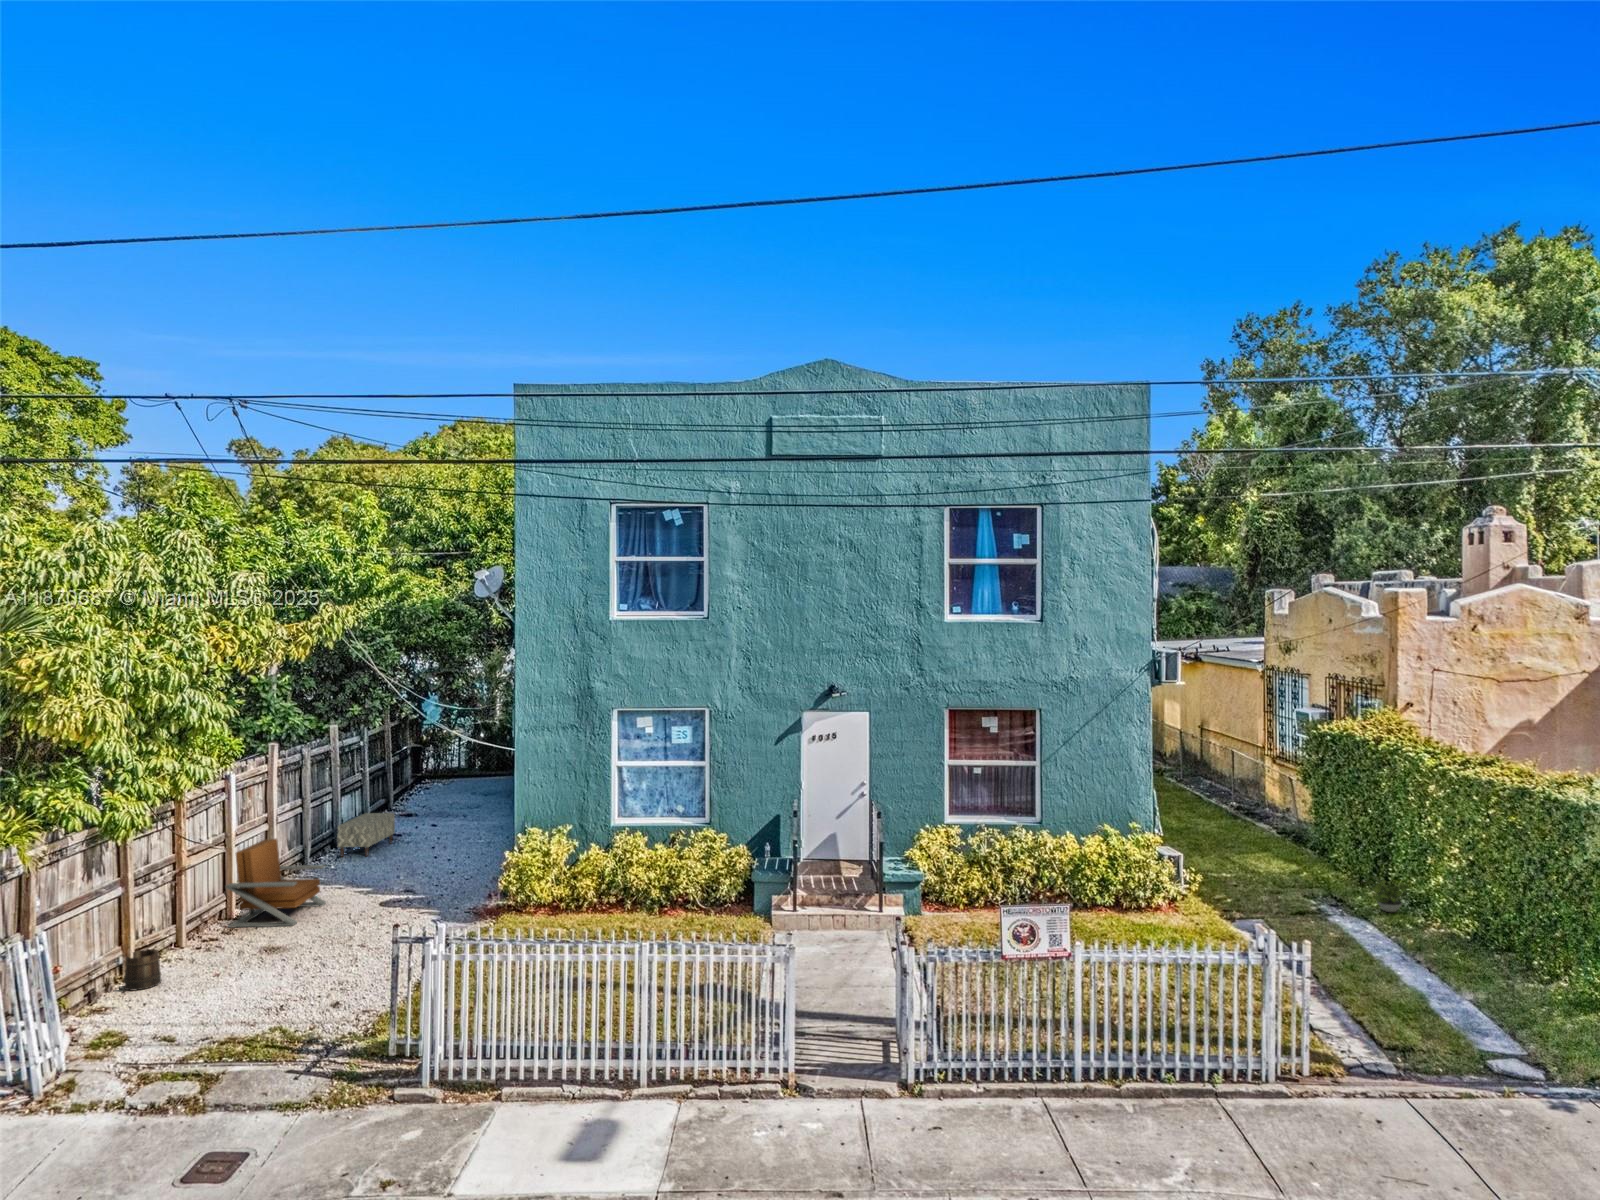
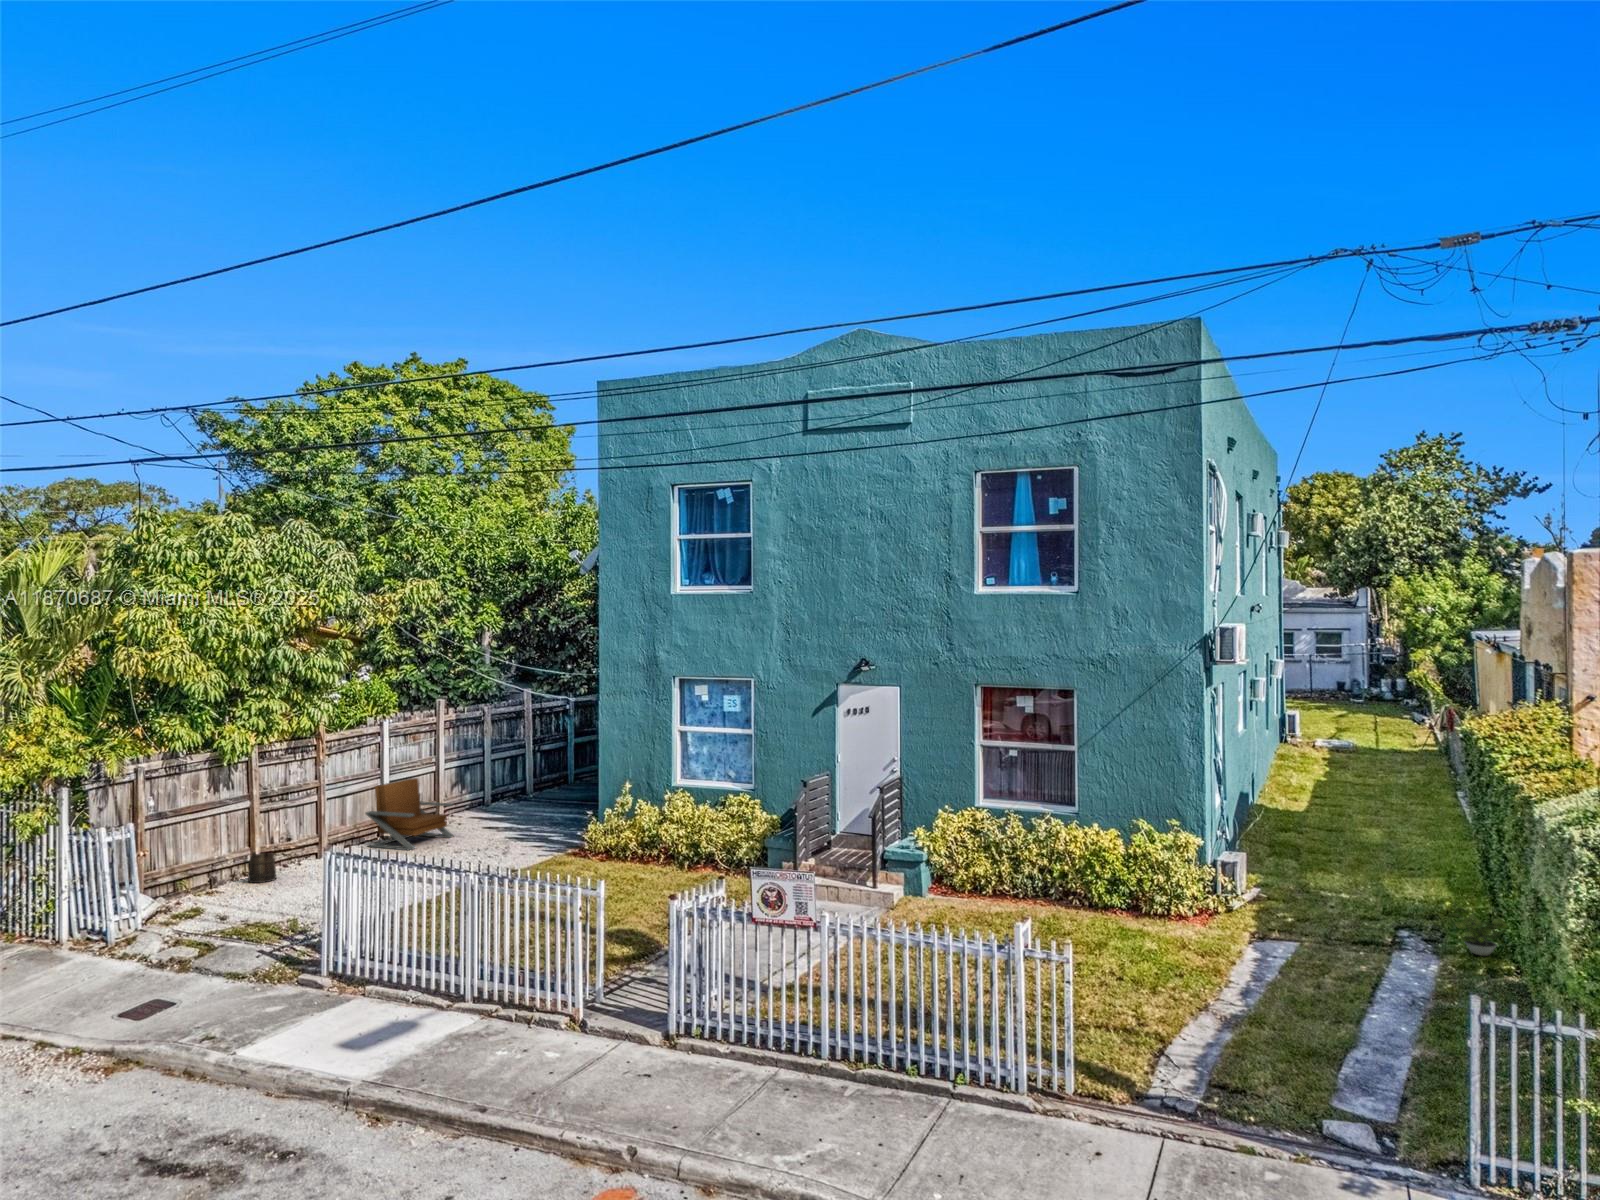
bench: present [337,813,395,857] -> none [510,768,567,804]

